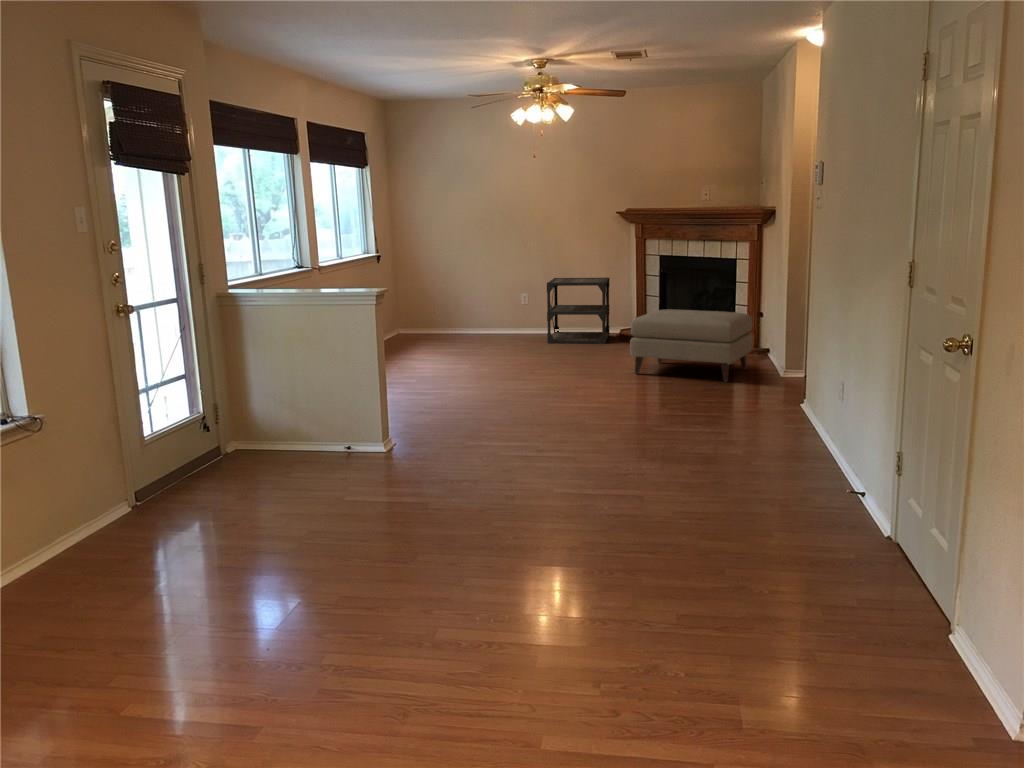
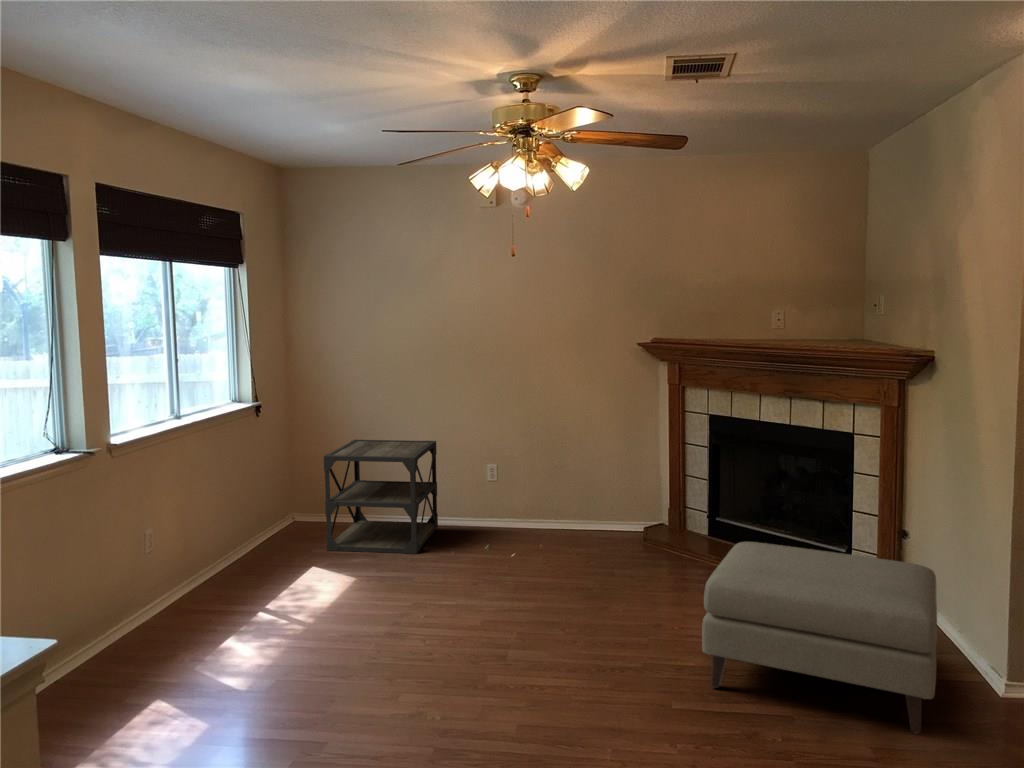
side table: present [547,278,610,344] -> present [324,440,438,554]

